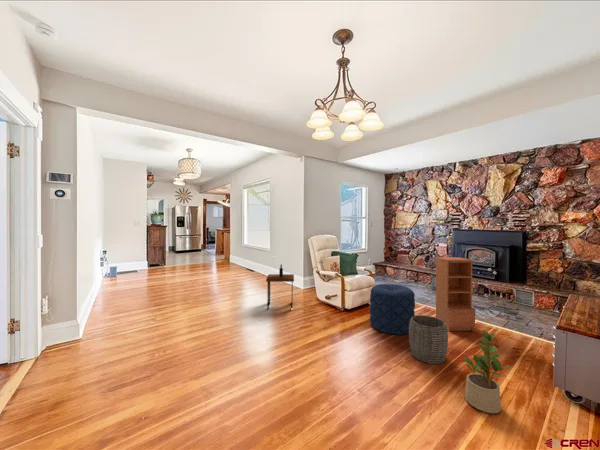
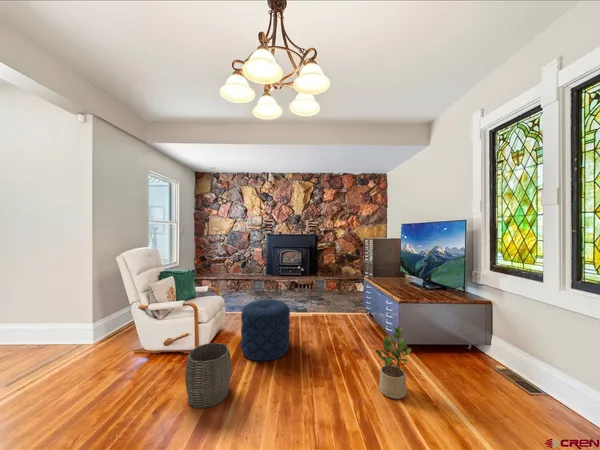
bookcase: present [436,257,475,331] -> none [293,261,324,333]
side table: present [266,265,294,309] -> none [34,312,112,416]
woven basket: present [409,315,448,364] -> present [185,343,231,408]

